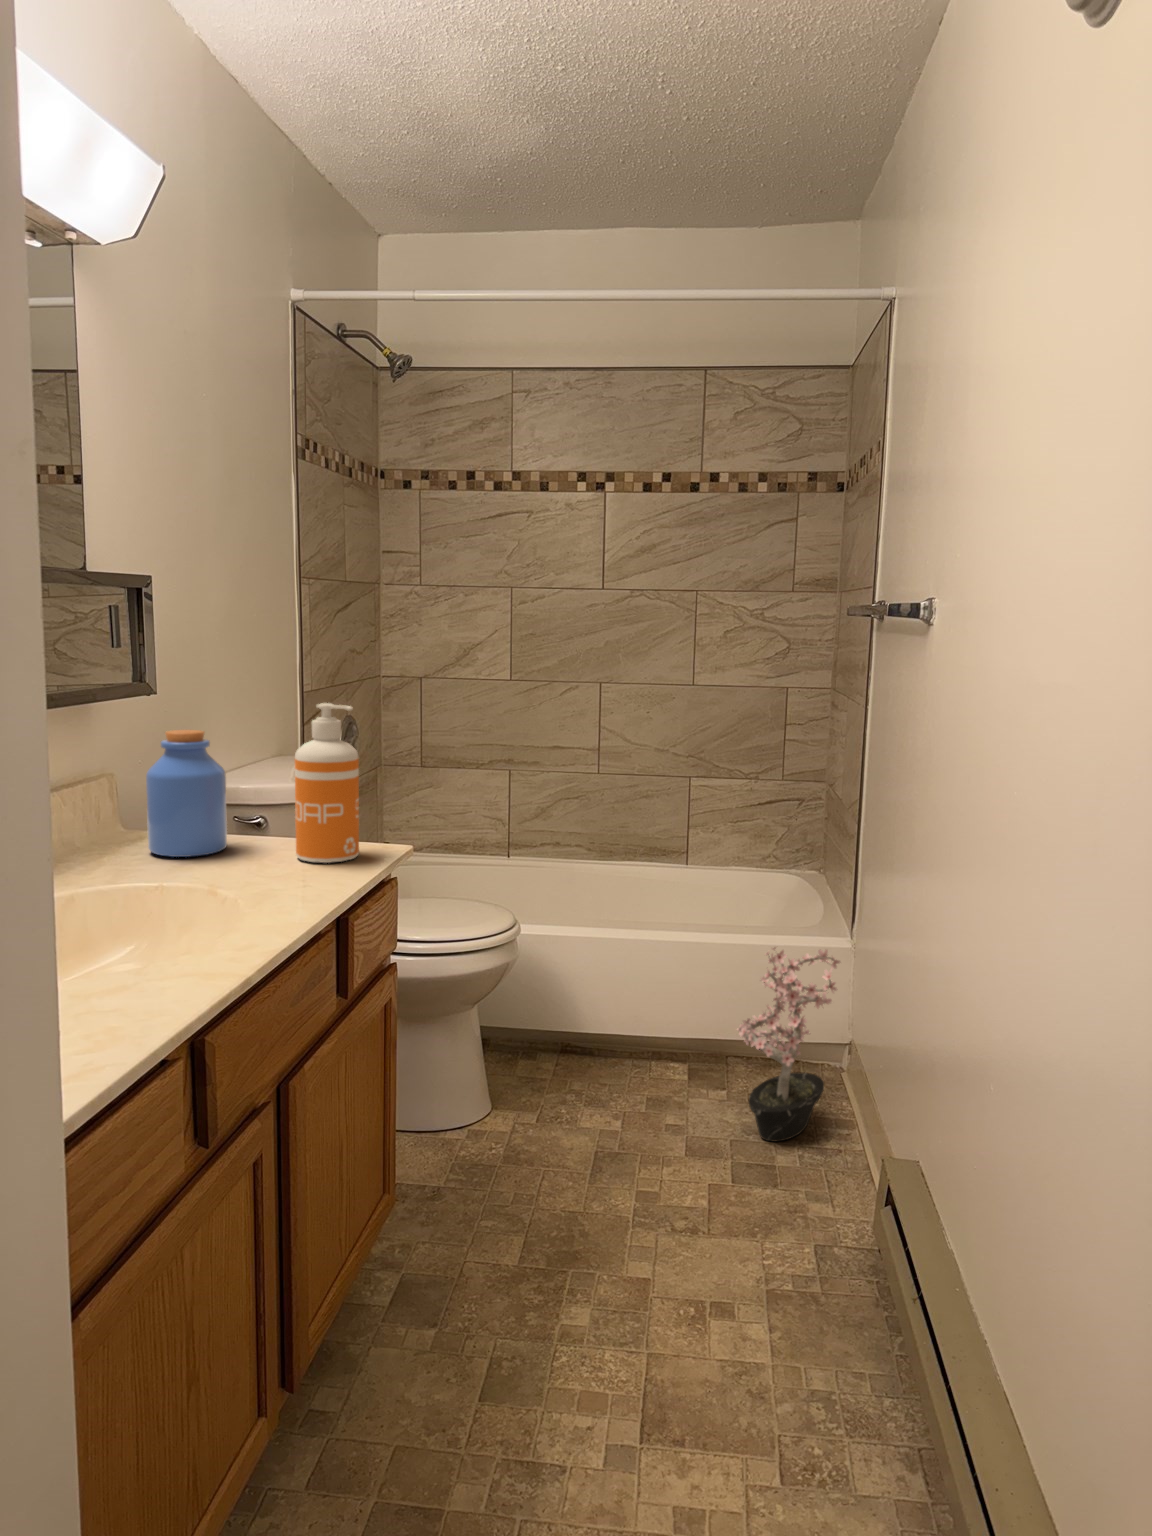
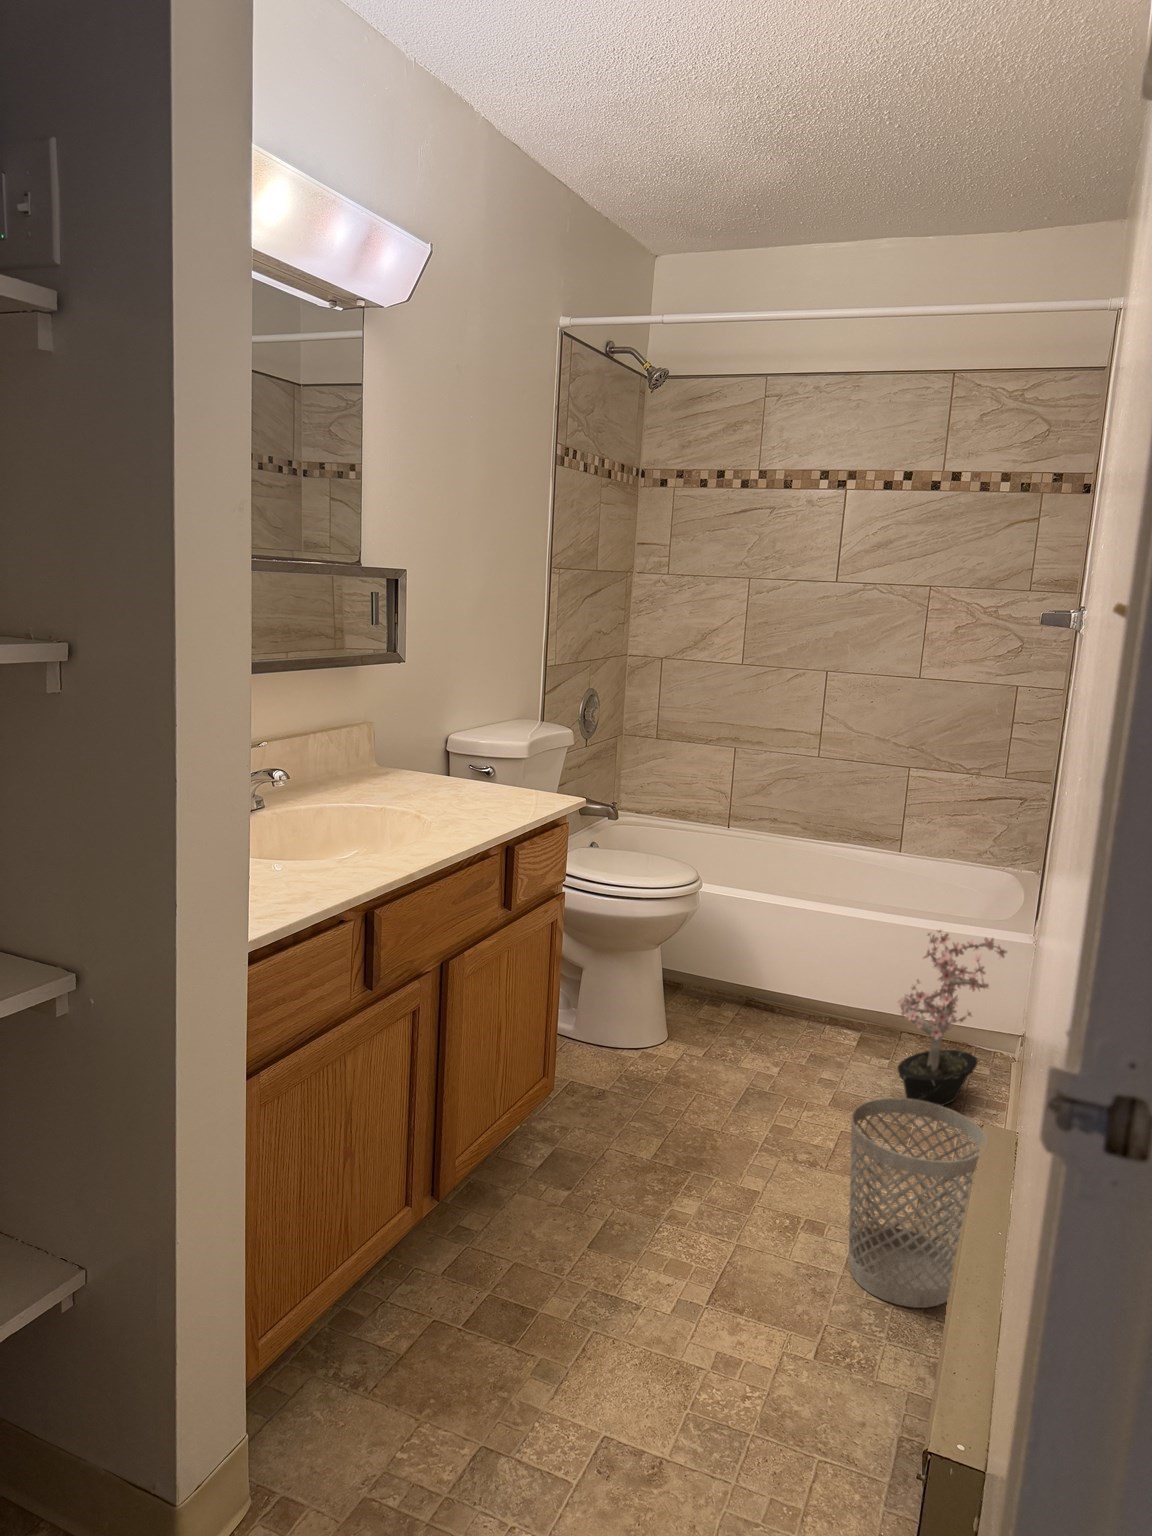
soap dispenser: present [295,703,359,863] -> none [487,678,540,806]
jar: present [146,730,227,857] -> none [381,692,441,791]
wastebasket: none [767,1147,920,1390] -> present [849,1098,988,1308]

